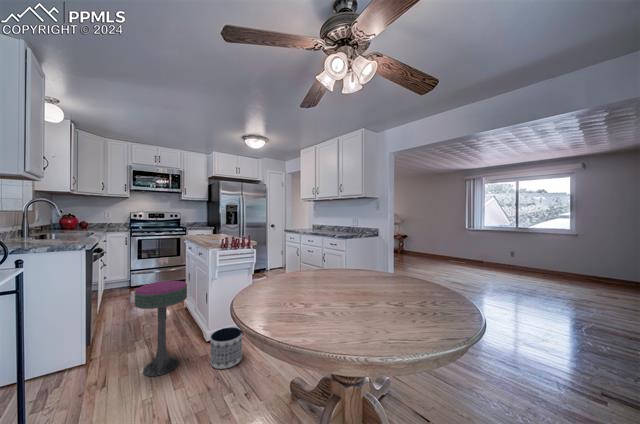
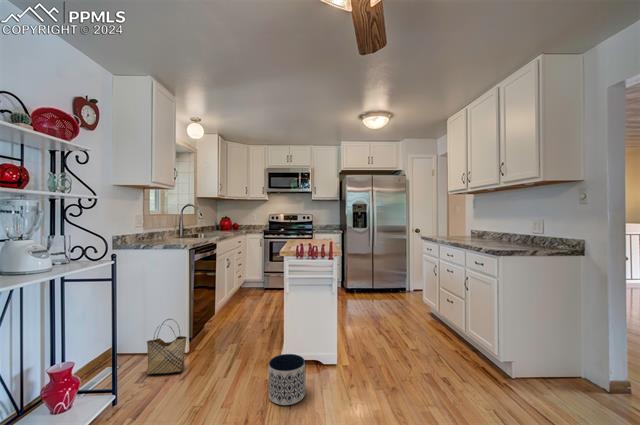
bar stool: present [134,281,187,376] -> none [206,286,255,386]
woven basket: none [43,329,99,398] -> present [147,319,187,374]

